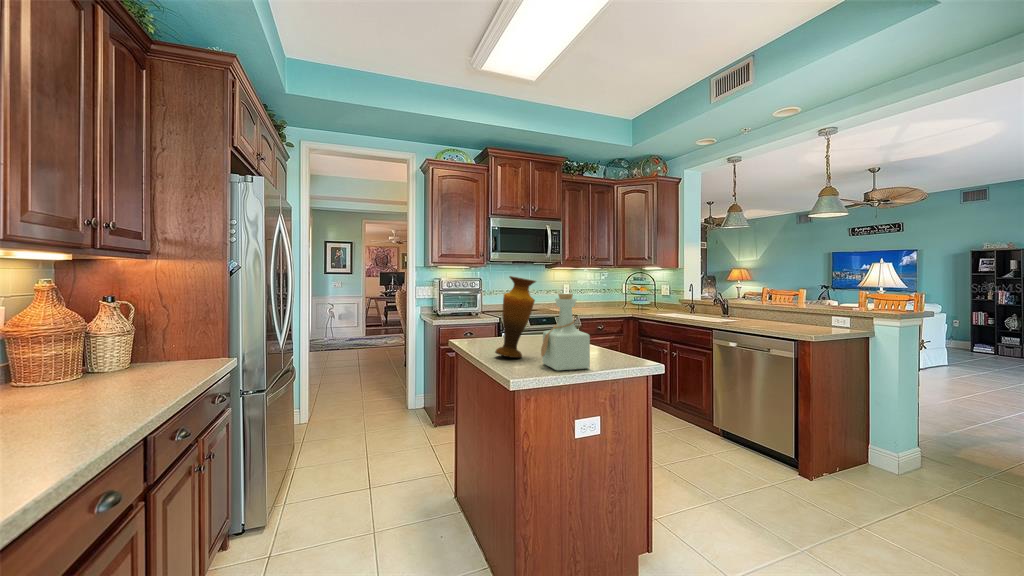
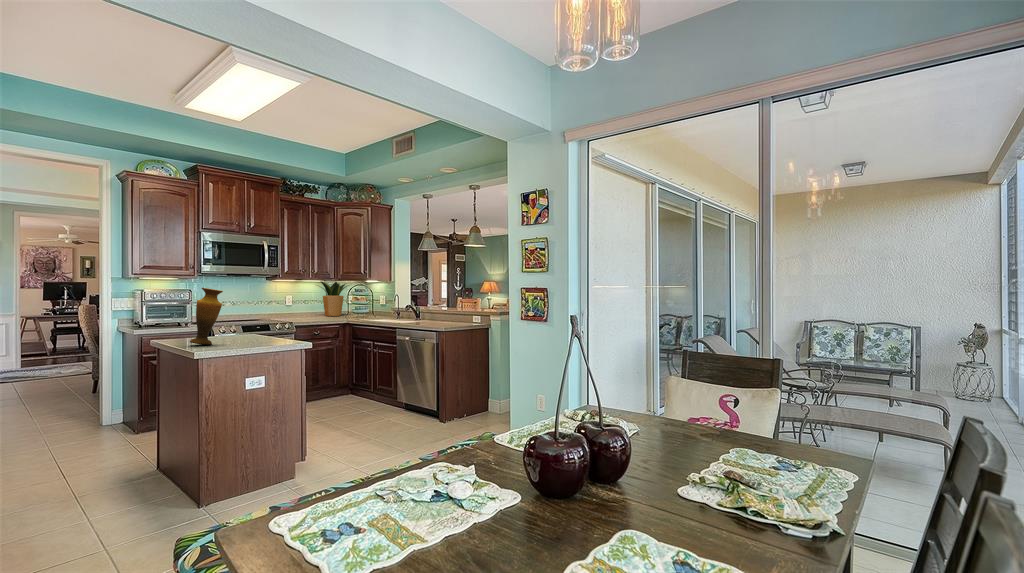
potted plant: none [595,269,635,308] -> present [319,282,349,316]
bottle: present [541,294,590,371] -> none [222,299,257,348]

